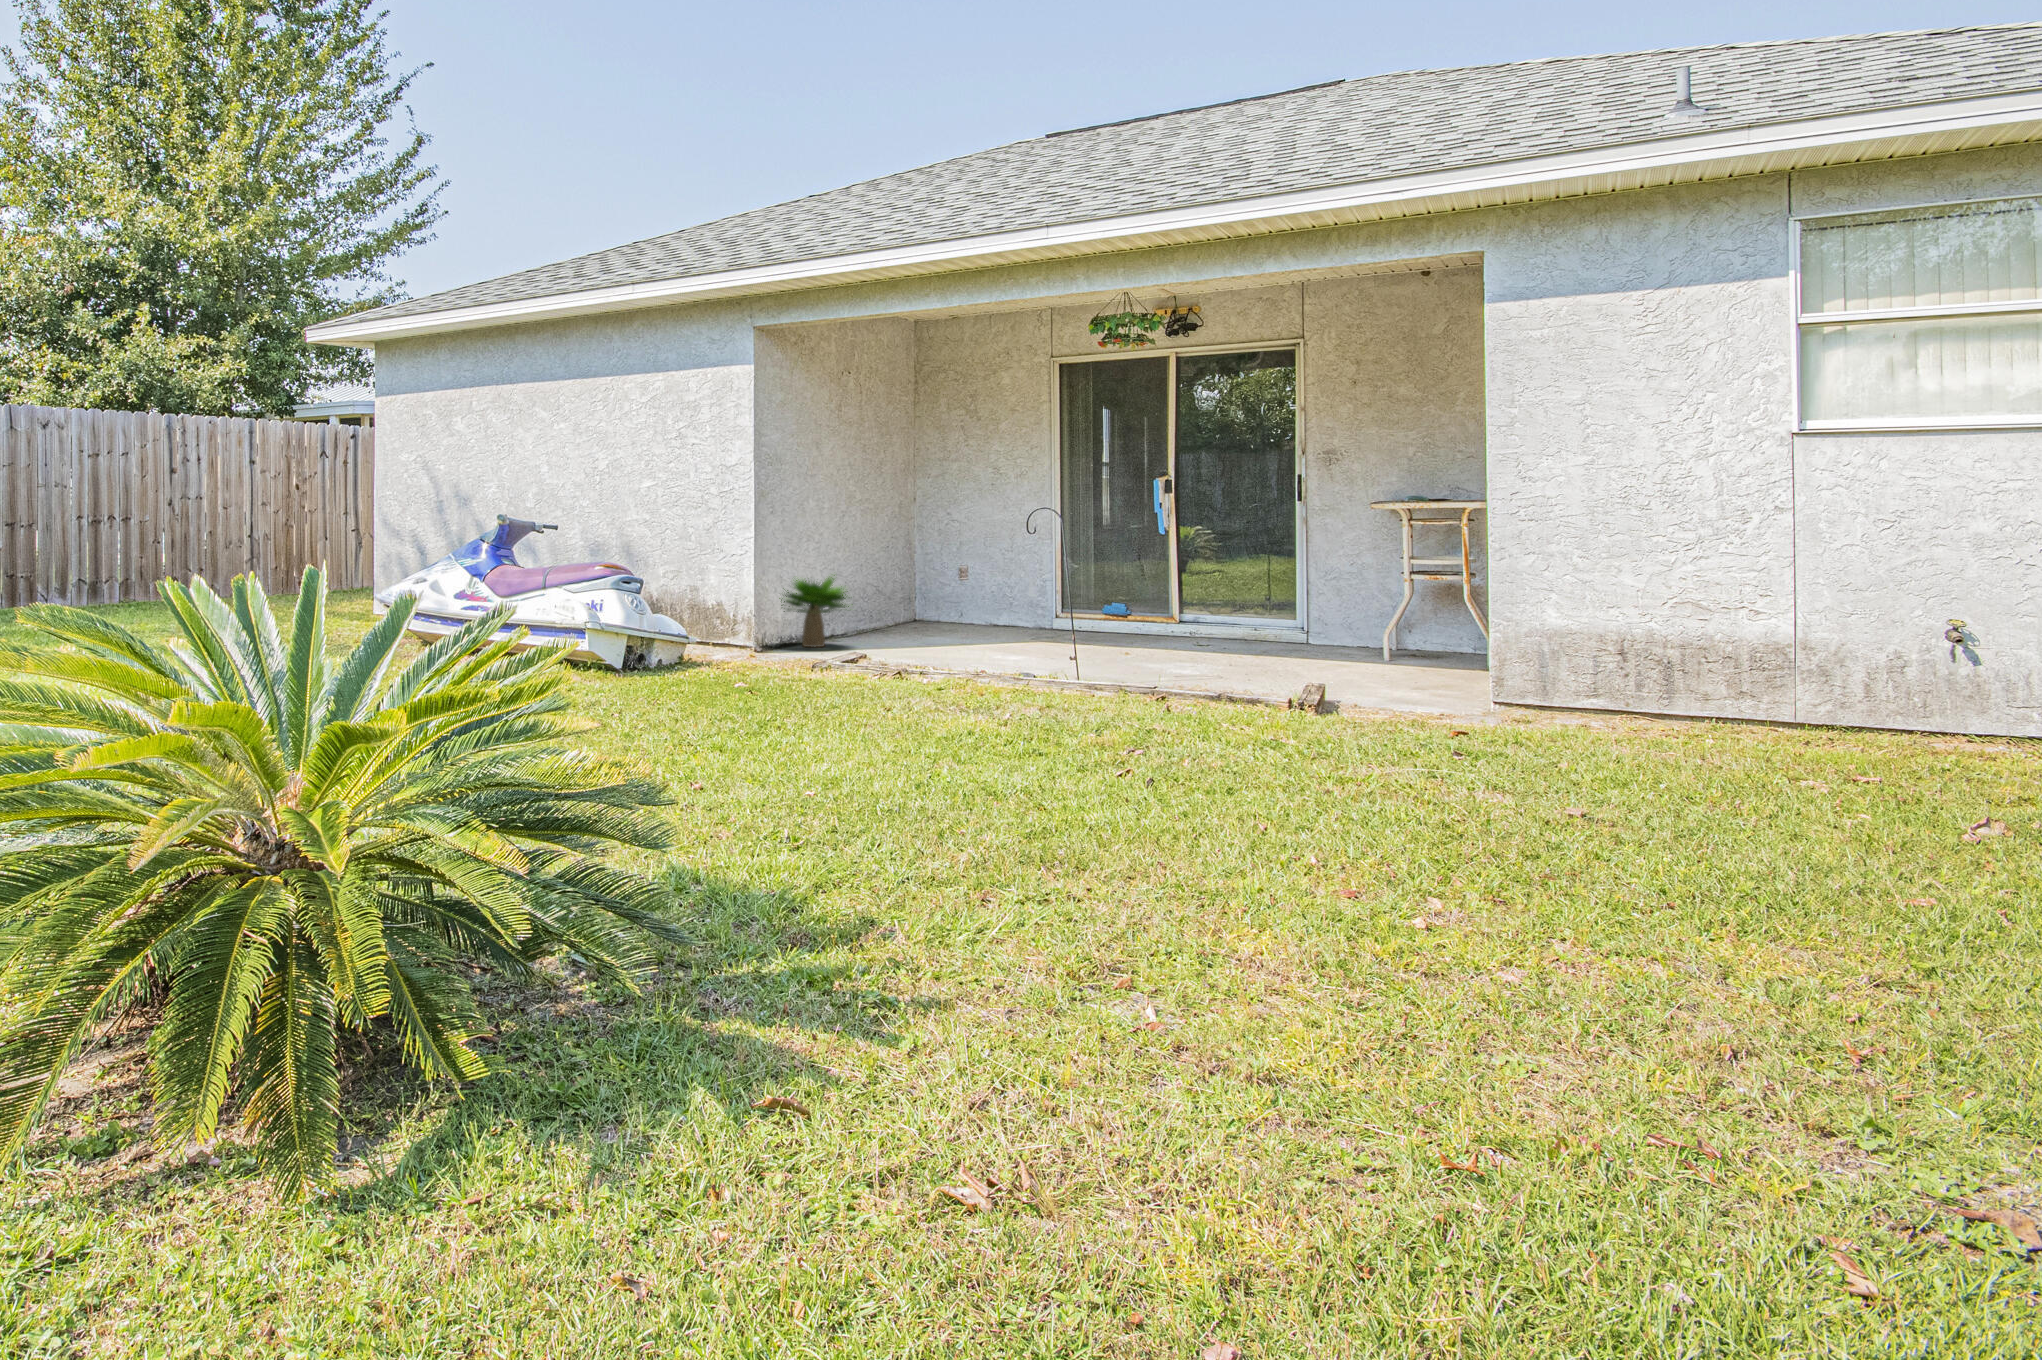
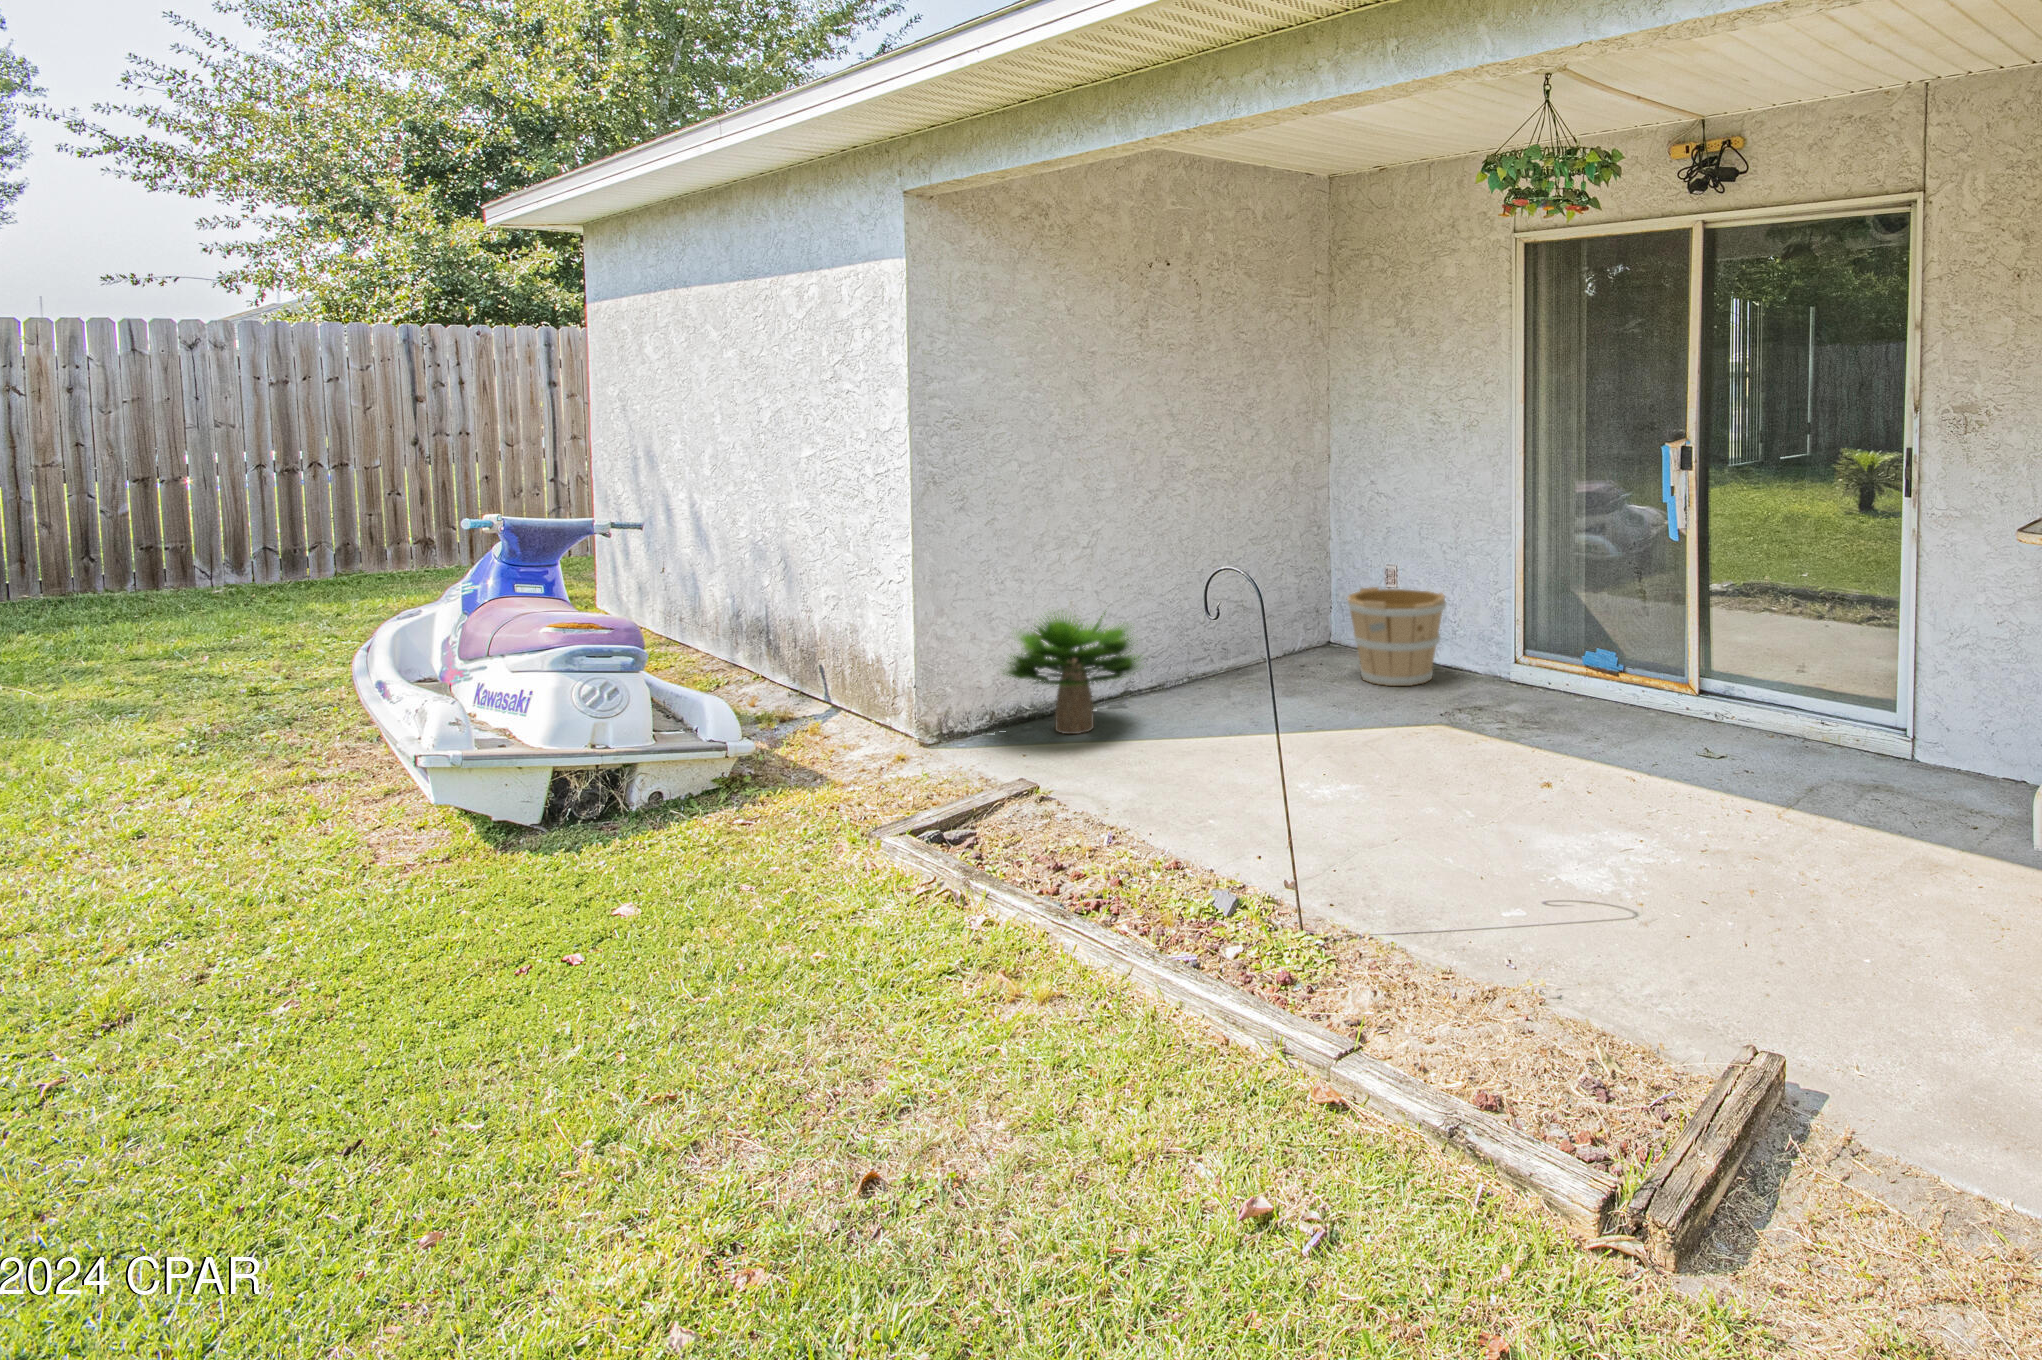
wooden bucket: none [945,582,1010,639] -> present [1347,587,1446,686]

